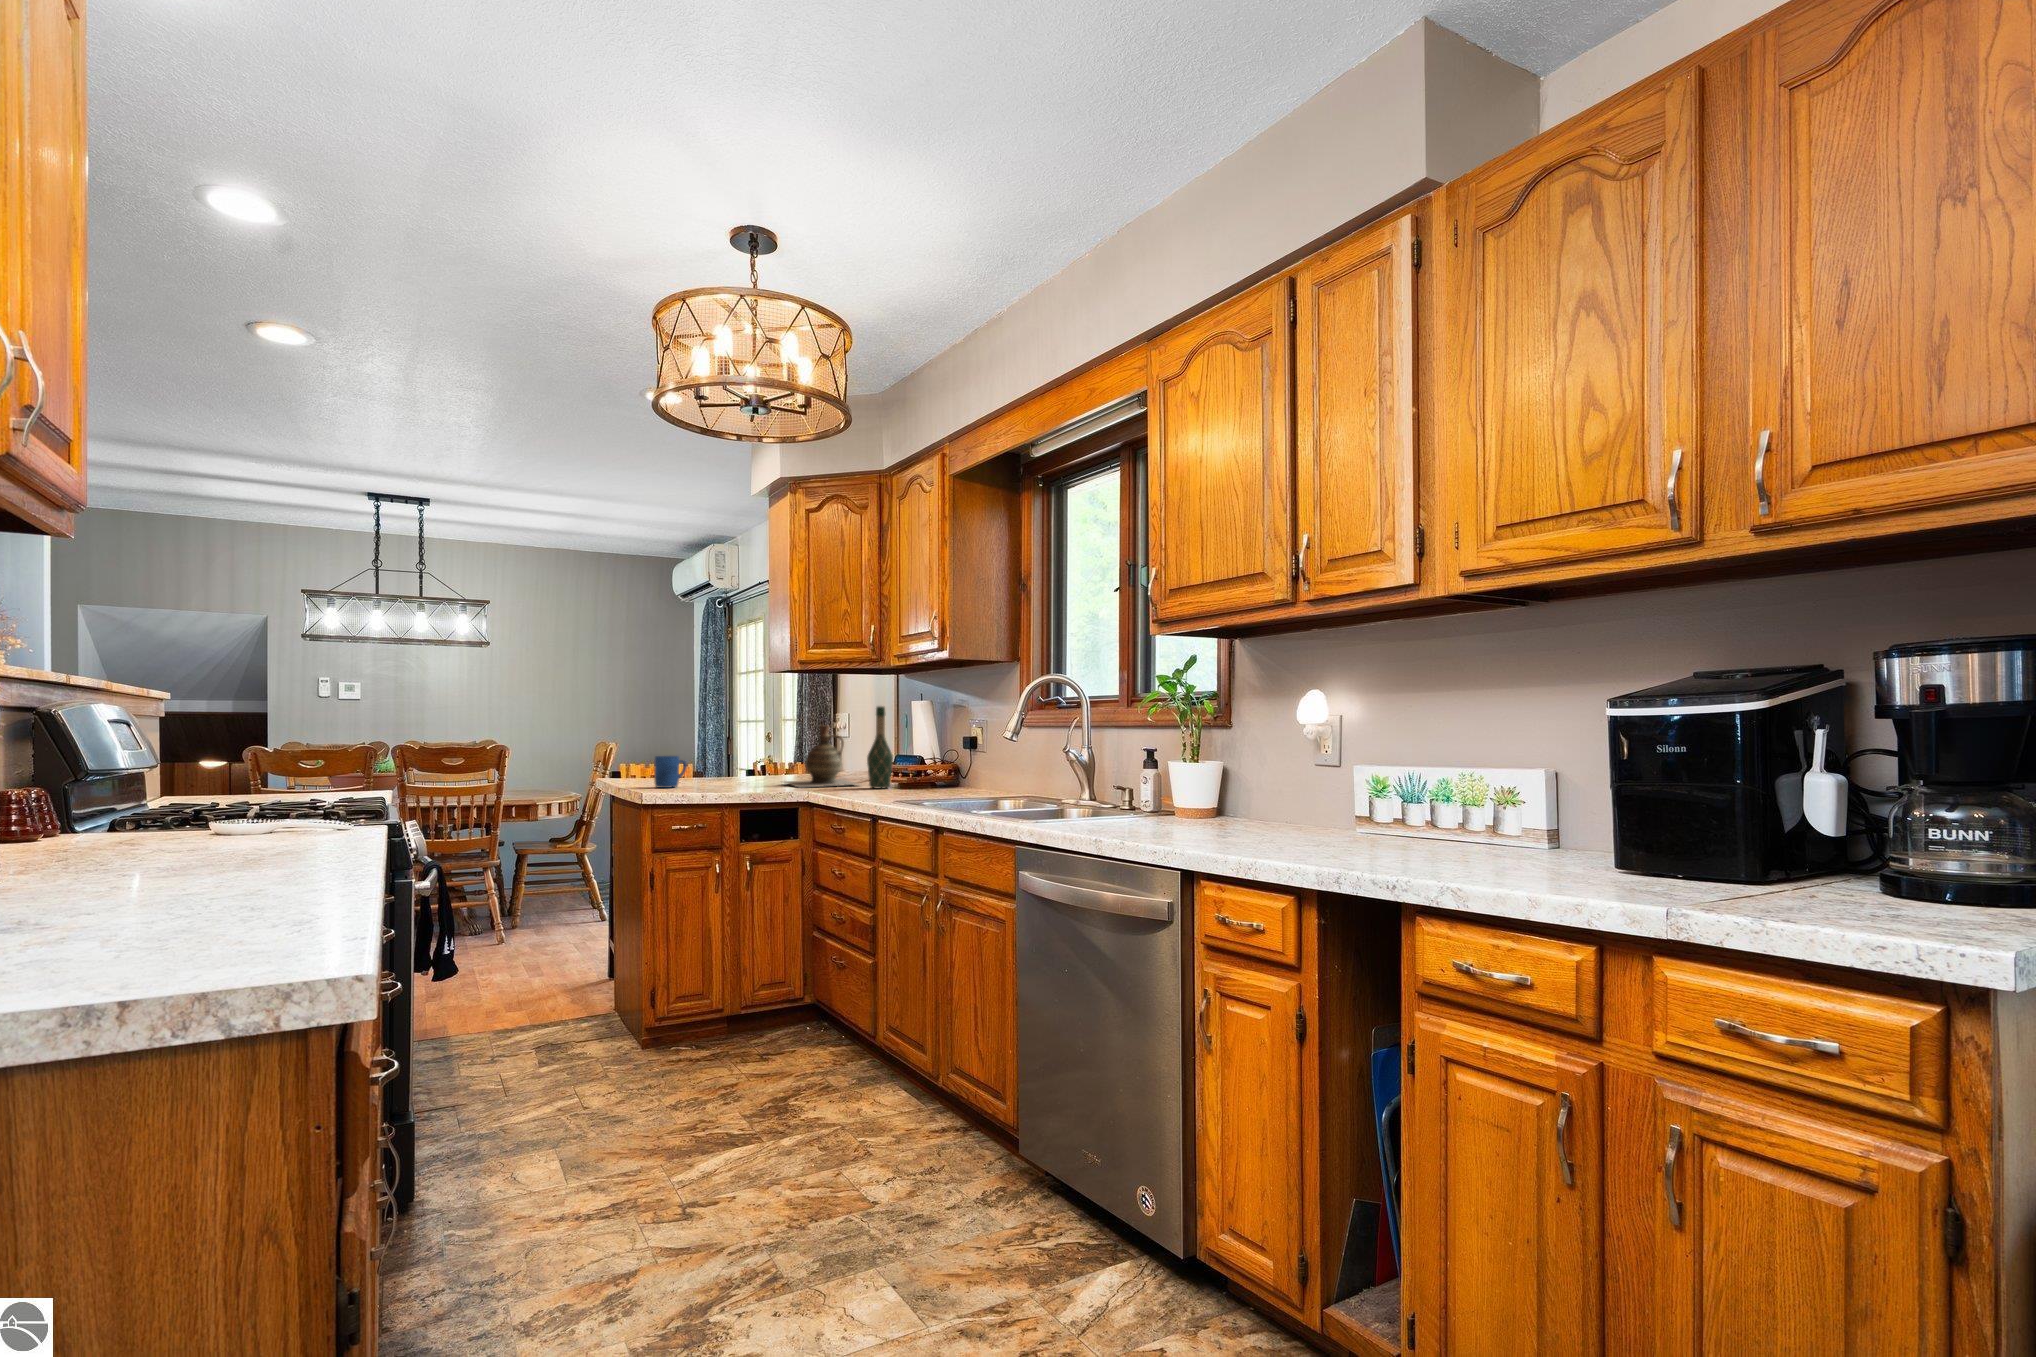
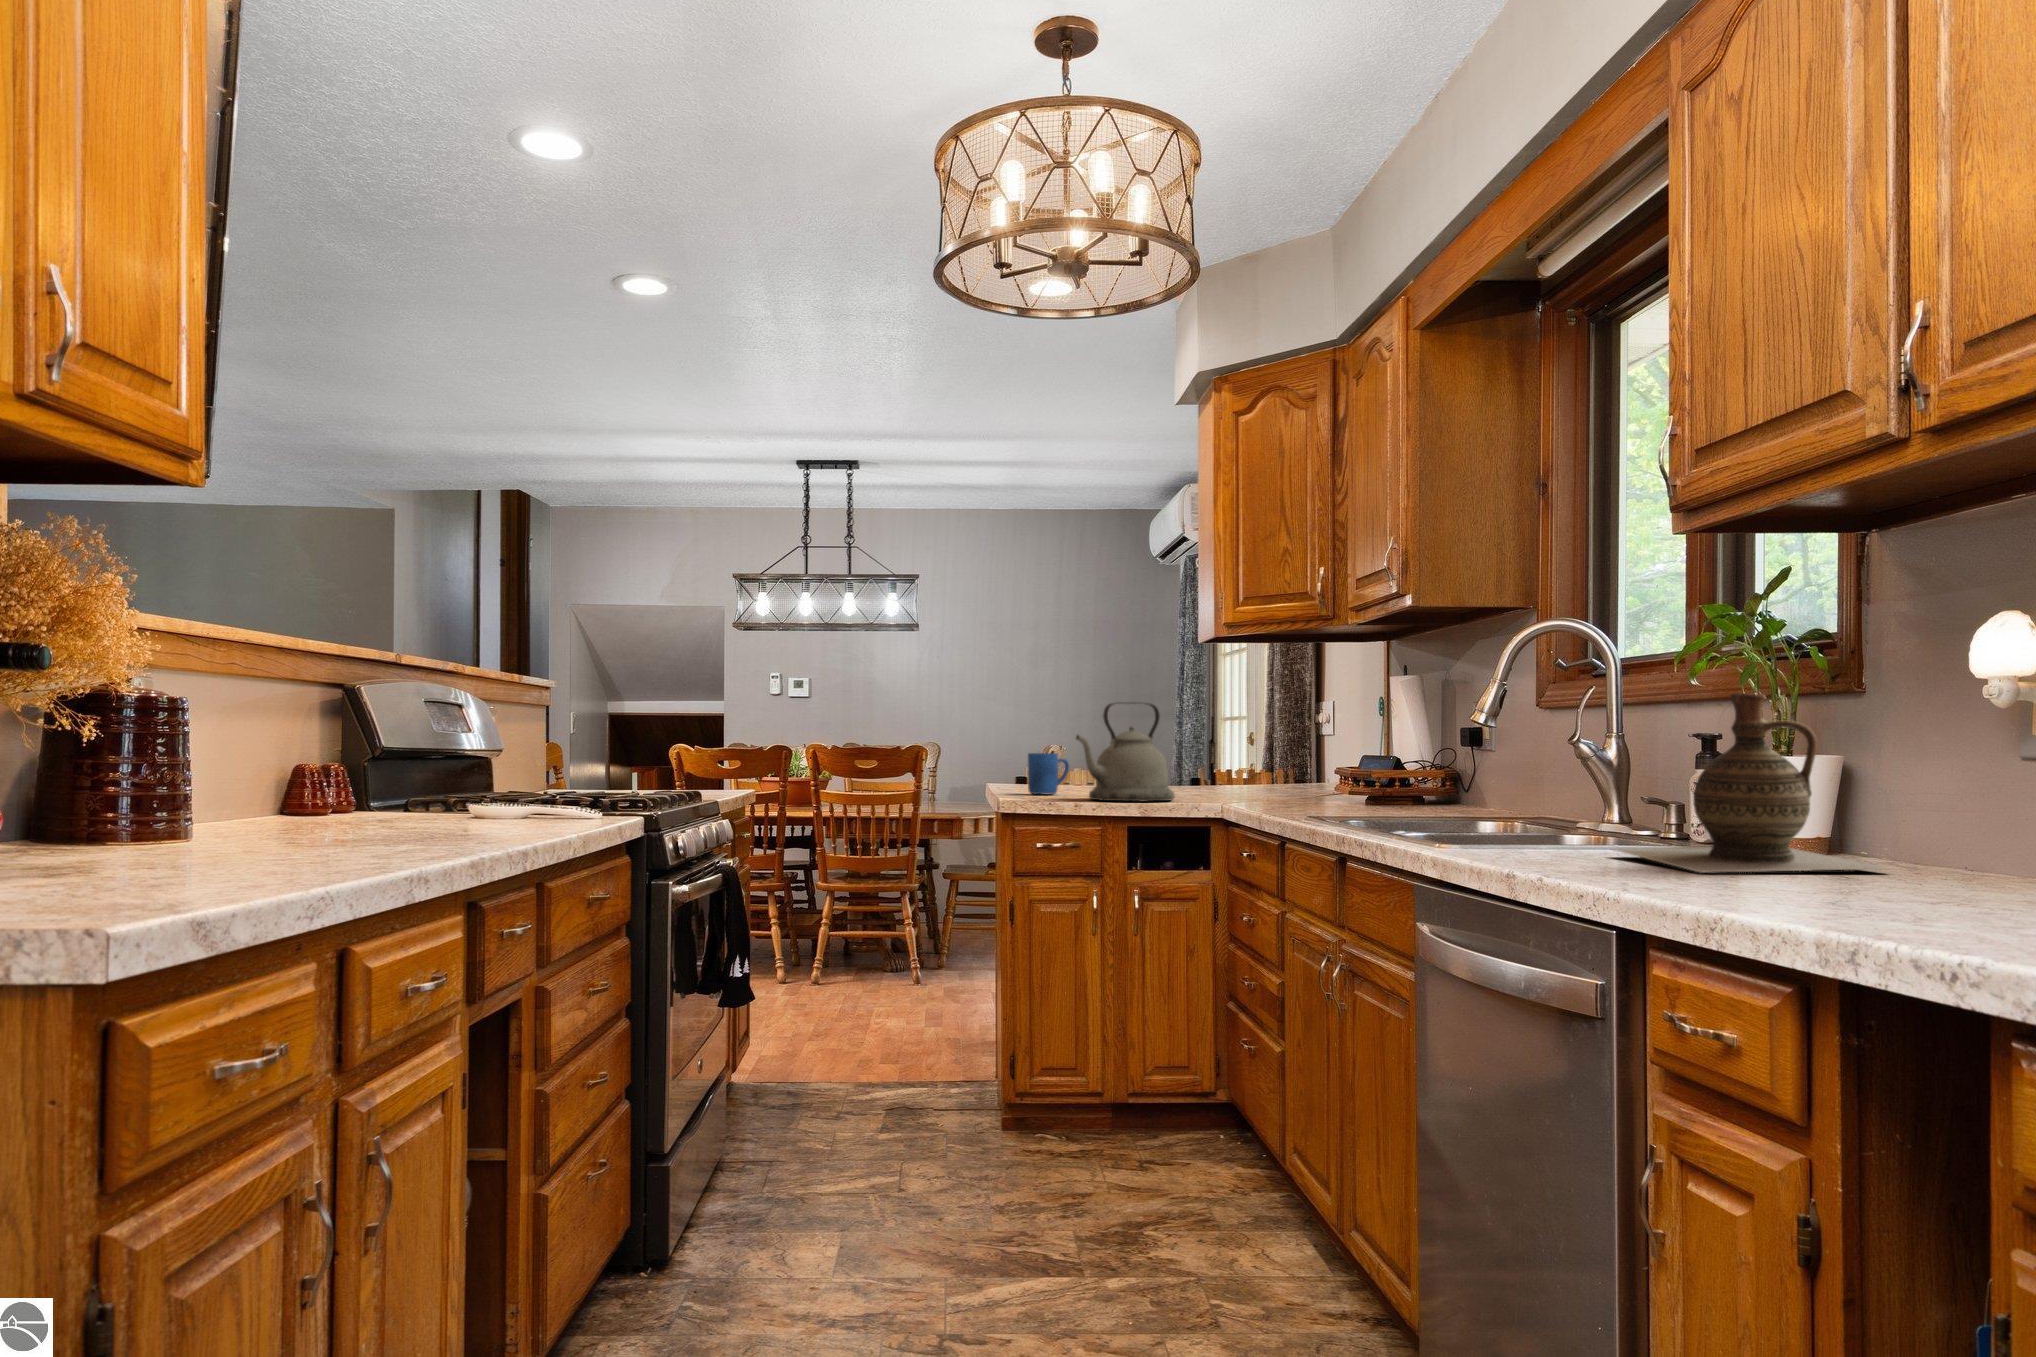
wine bottle: present [867,706,893,788] -> none [1301,683,1340,803]
kettle: none [710,719,779,792] -> present [1076,702,1175,801]
ceramic jug: present [784,725,859,788] -> present [1614,693,1886,873]

